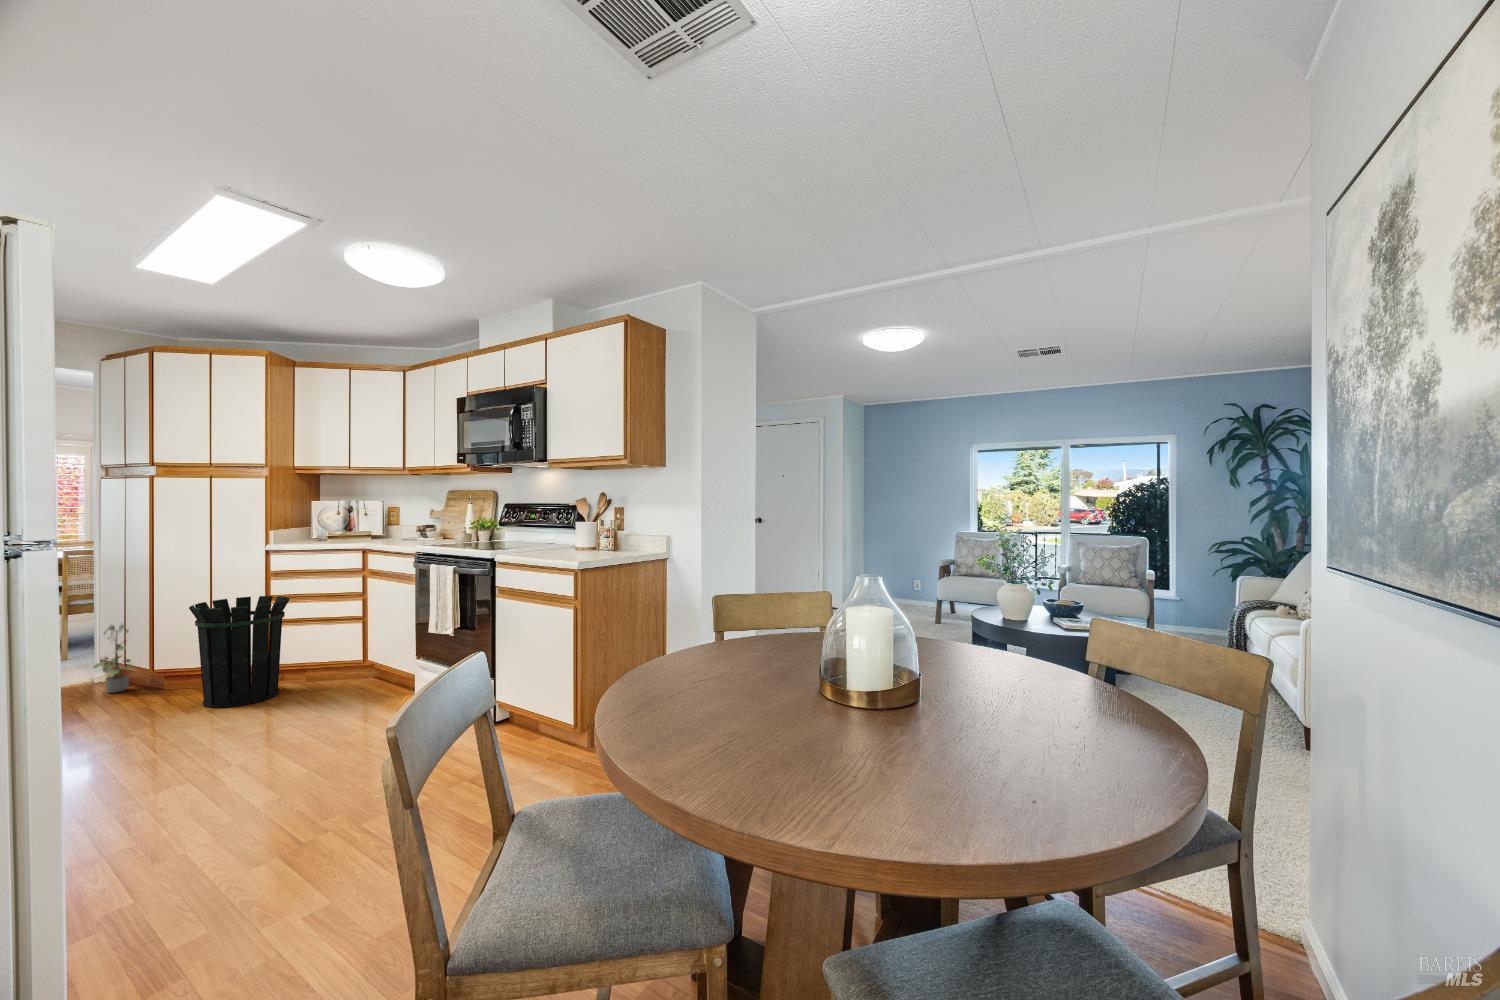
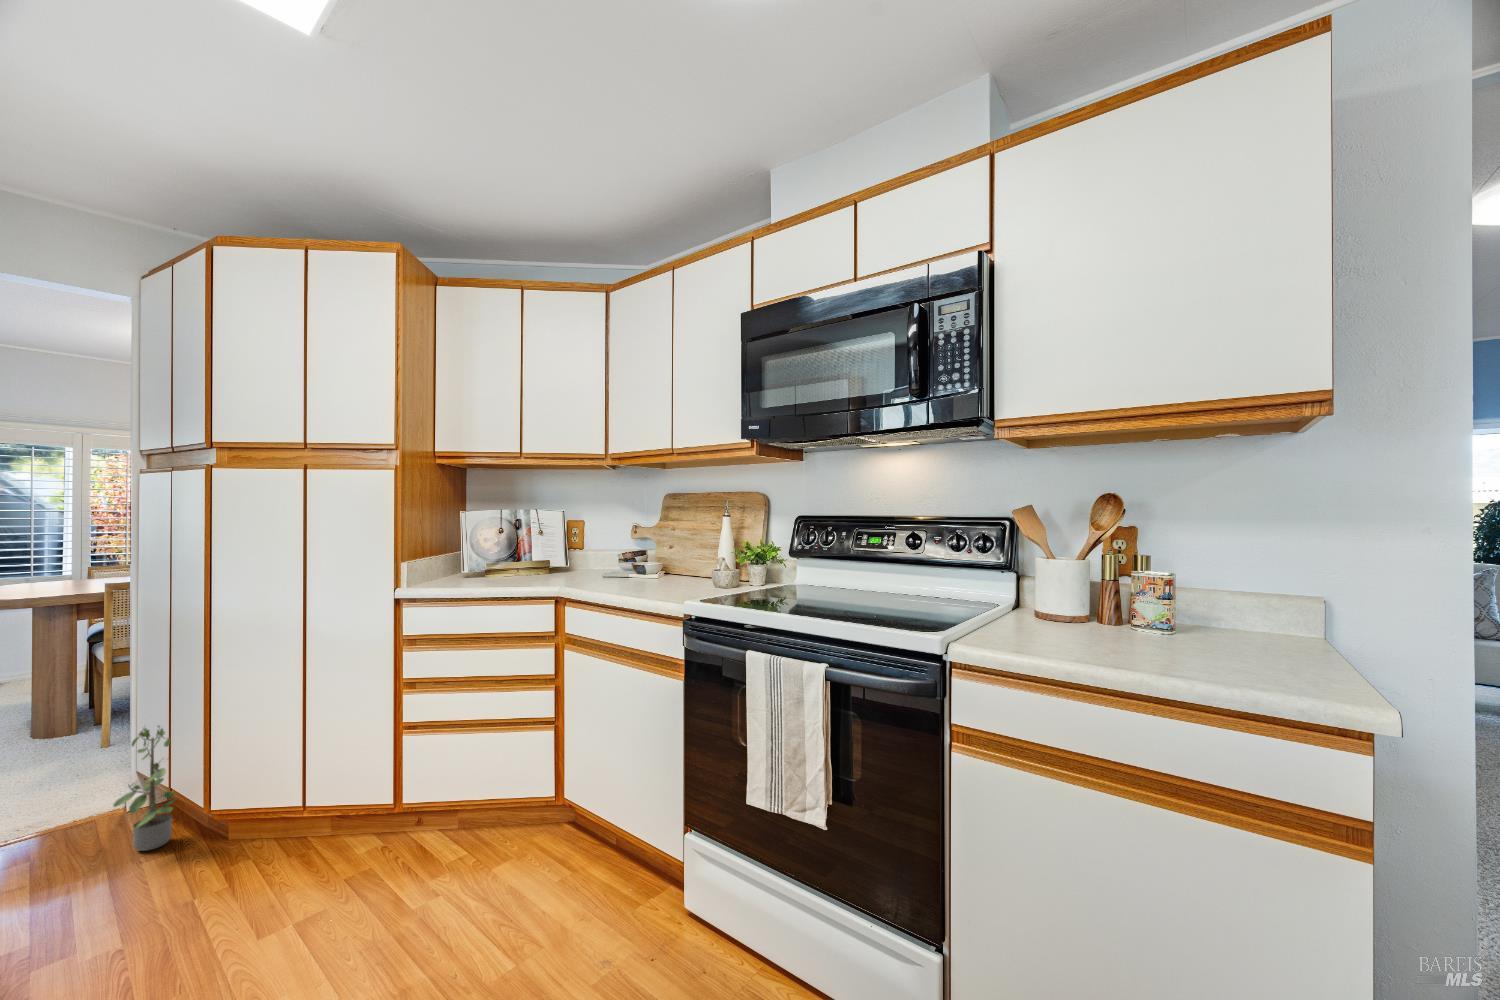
waste bin: present [189,596,290,708] -> none [267,682,440,919]

